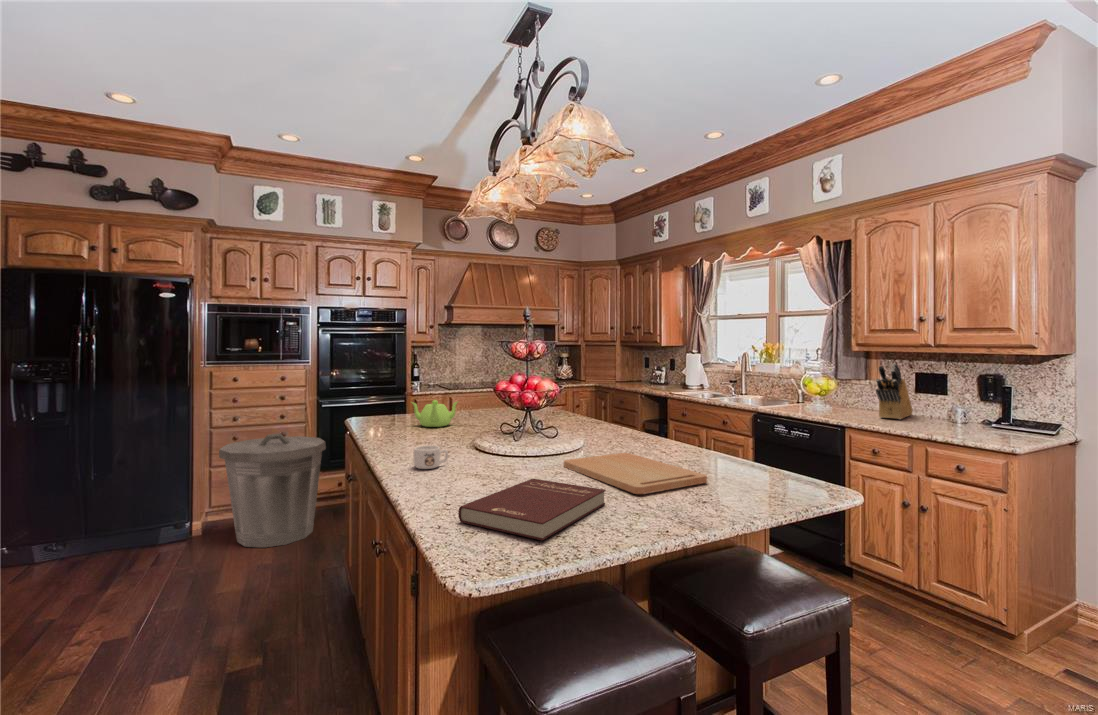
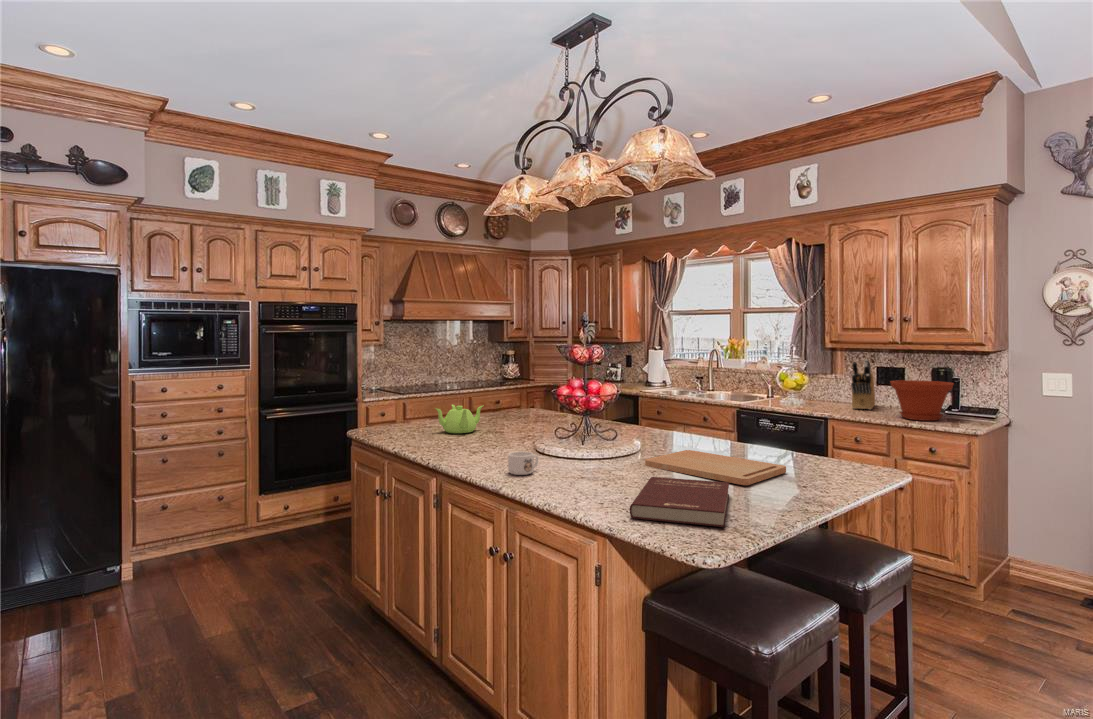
plant pot: none [915,387,993,434] -> present [890,380,954,421]
trash can: present [219,434,326,548] -> none [165,448,286,580]

